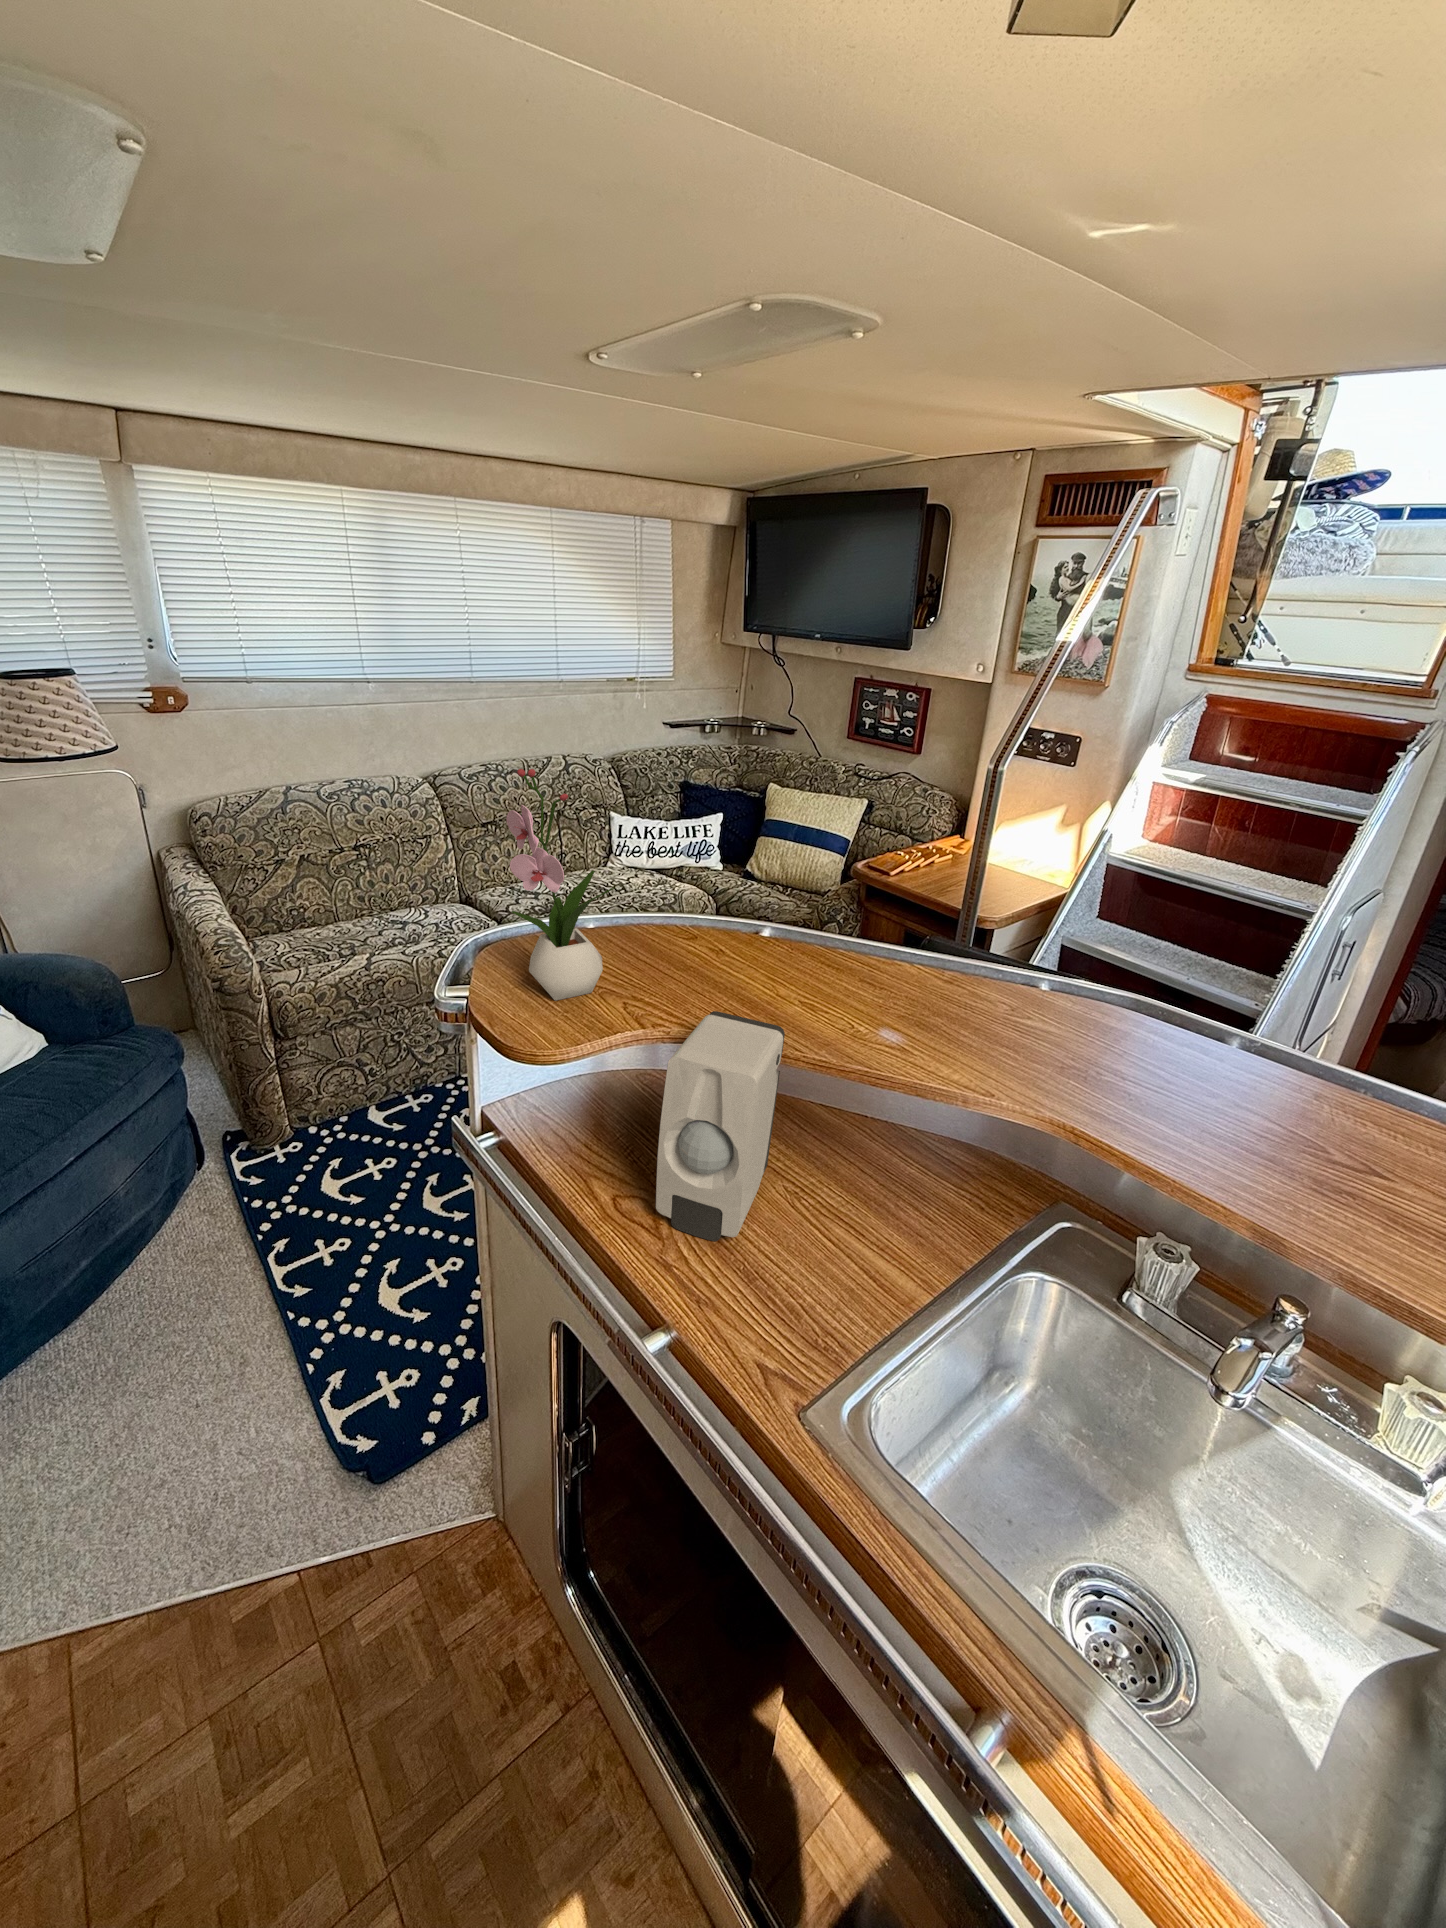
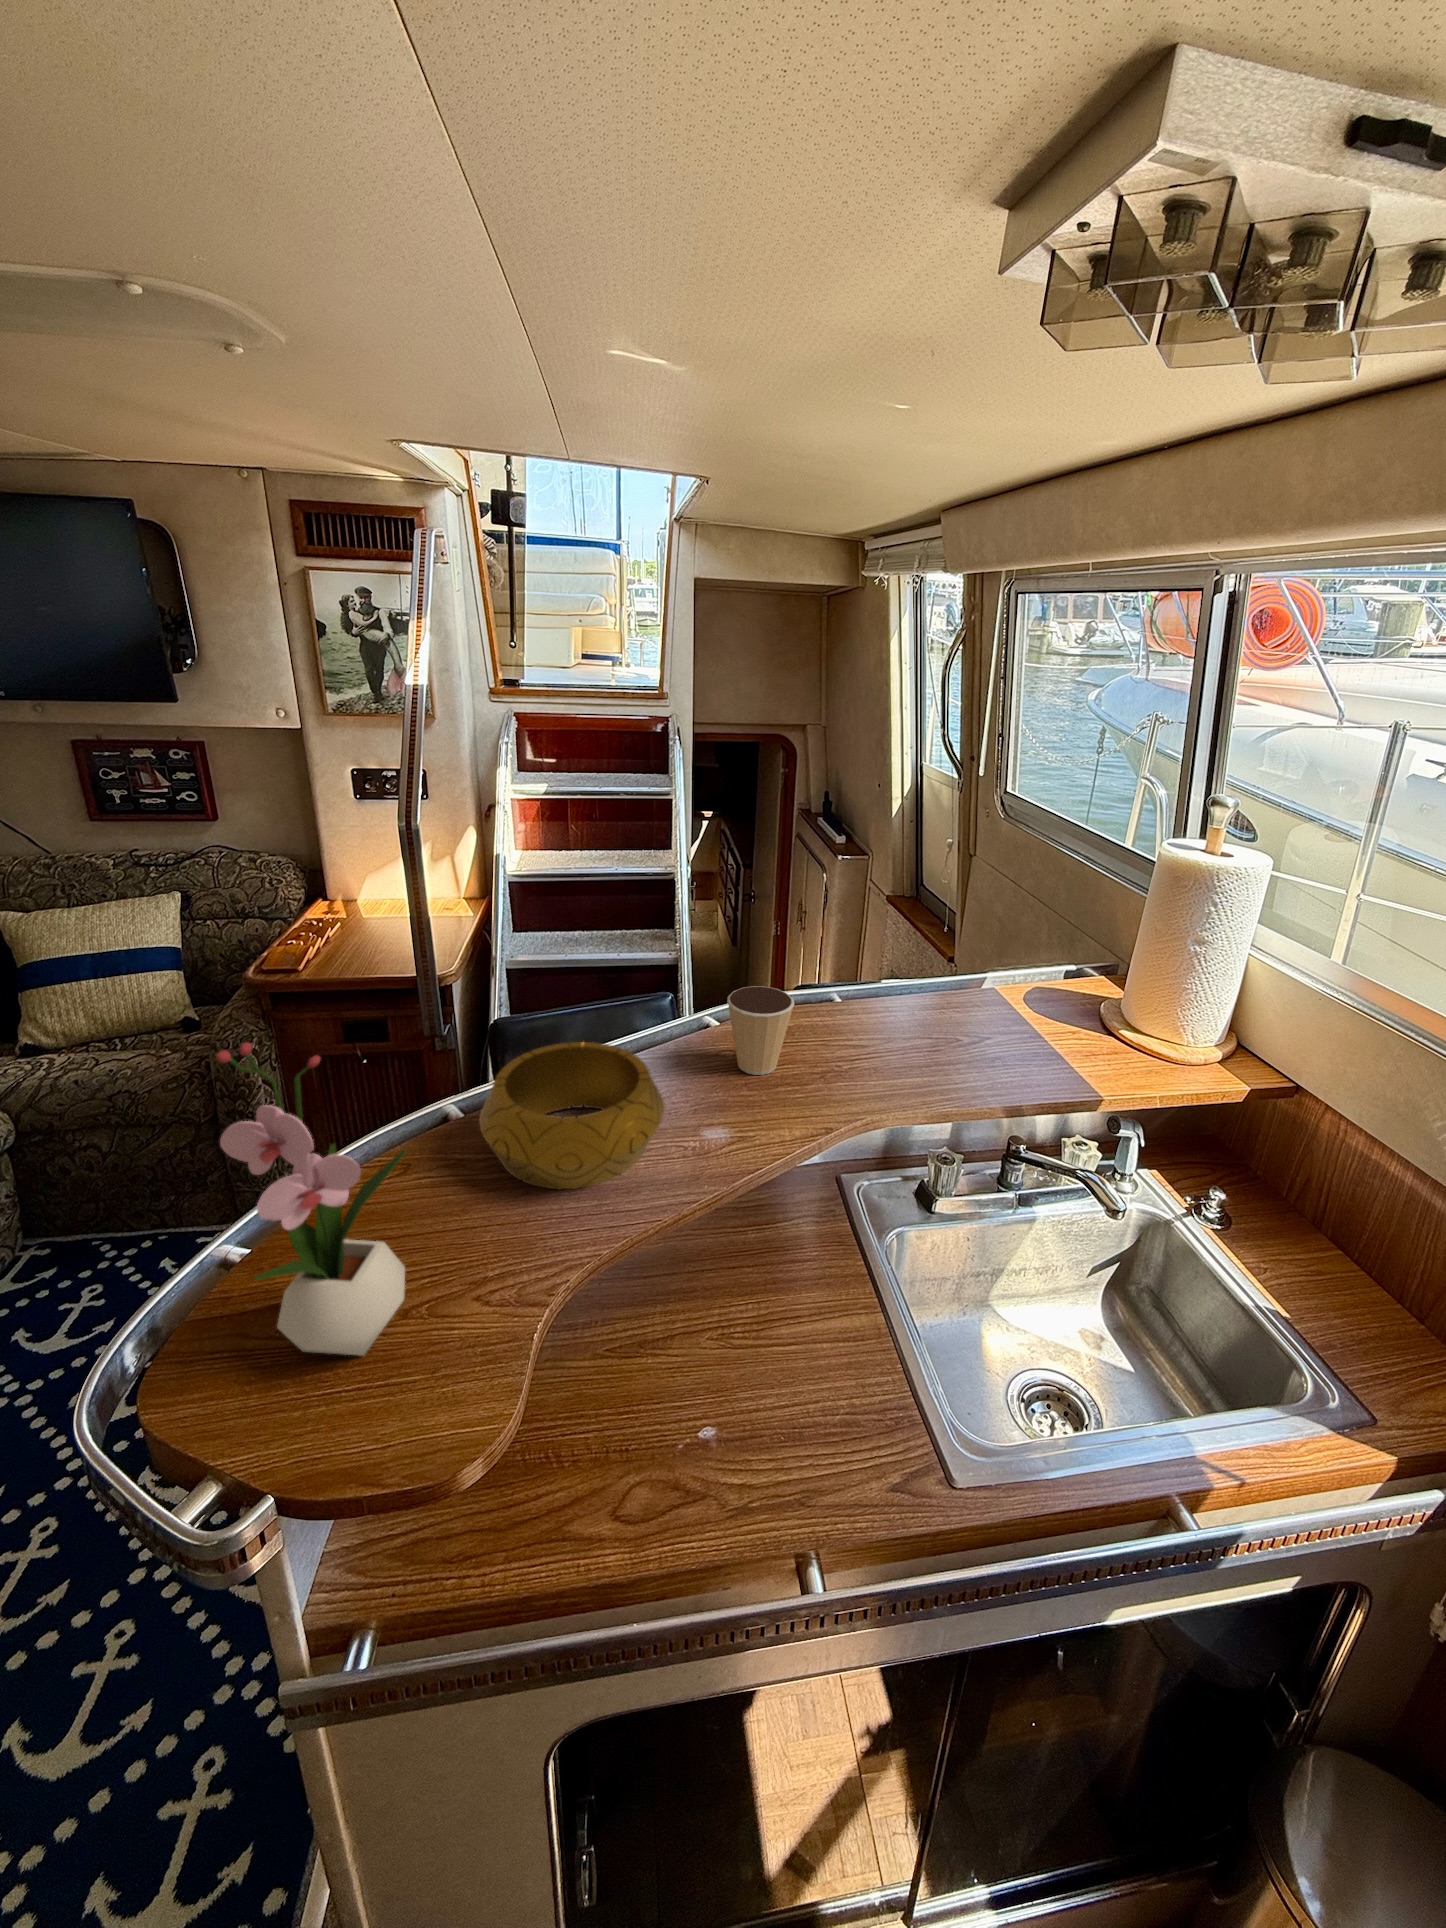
decorative bowl: none [720,905,876,1020] -> present [479,1042,665,1189]
coffee cup: none [992,939,1073,1037] -> present [727,986,794,1075]
soap dispenser: present [656,1011,785,1241] -> none [595,1185,759,1471]

